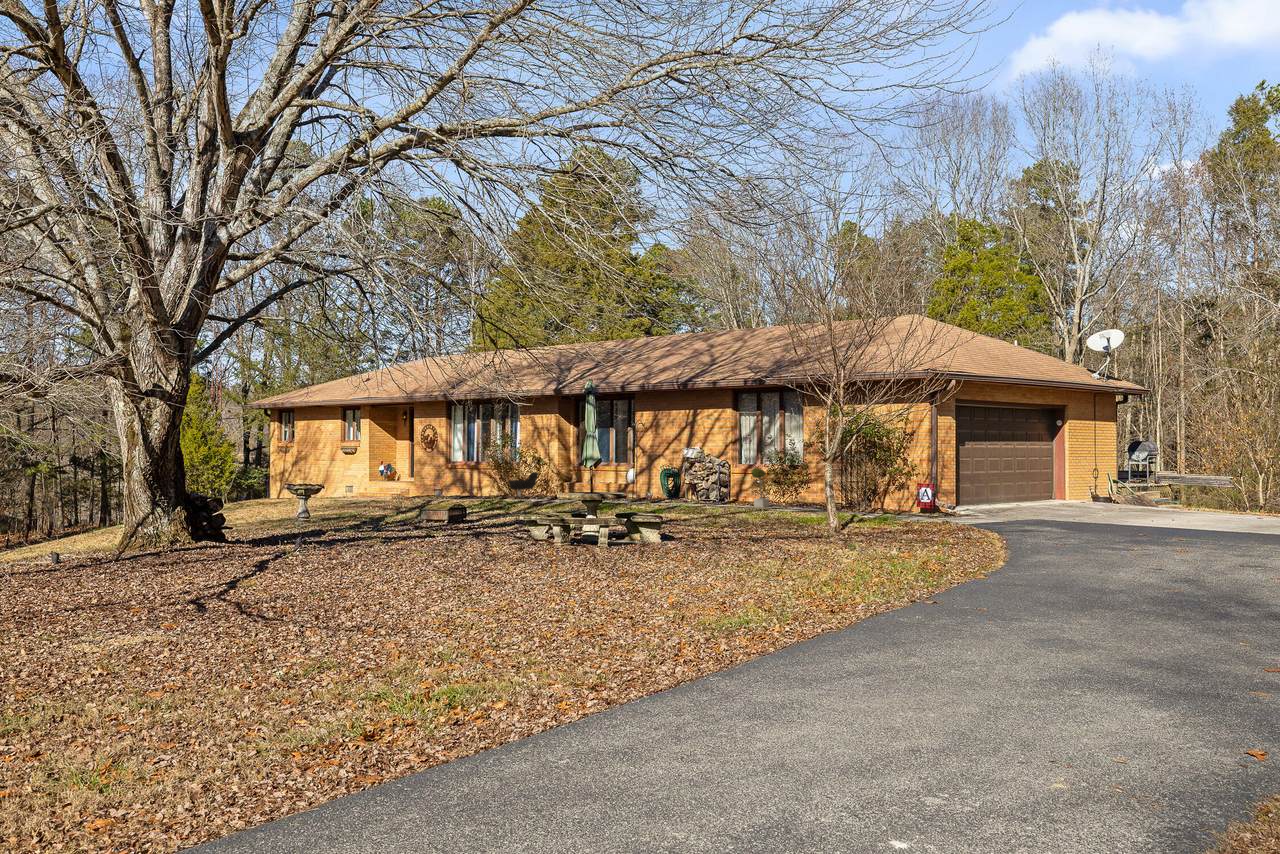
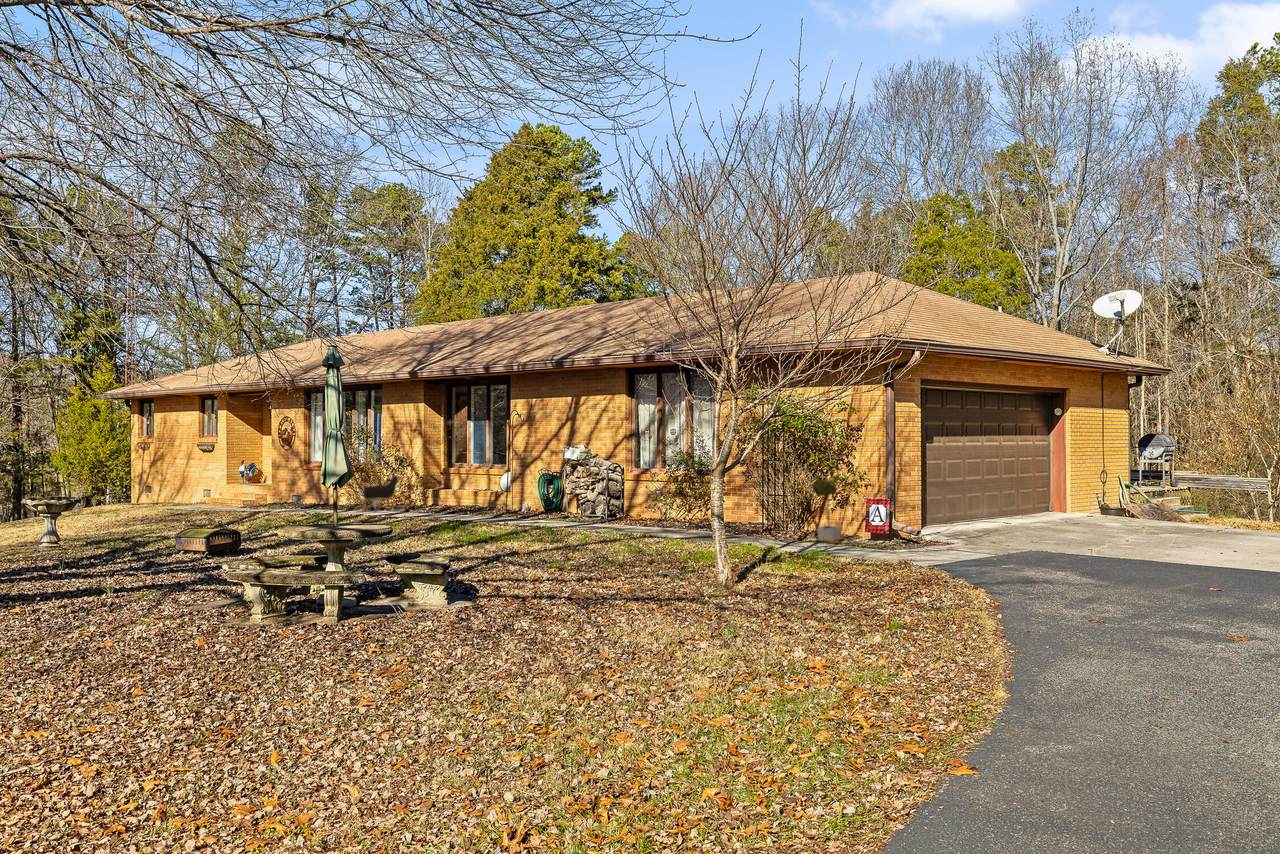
potted tree: present [751,468,769,508] -> present [812,479,840,541]

